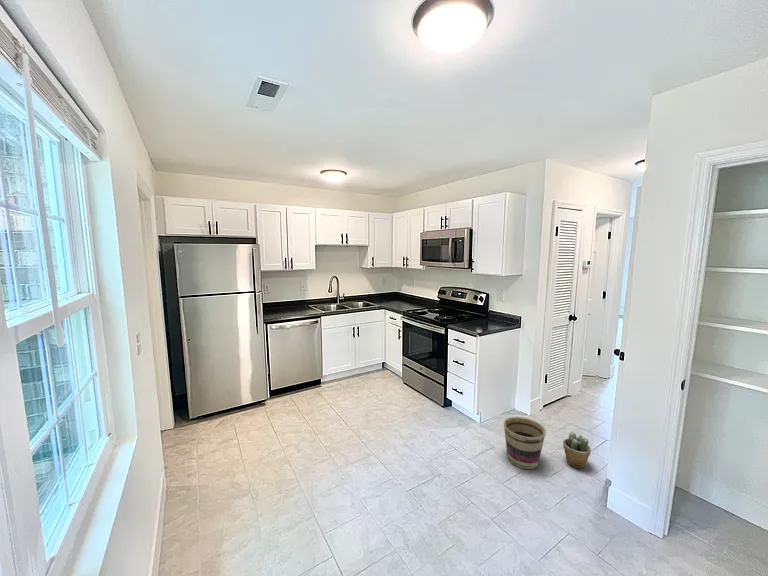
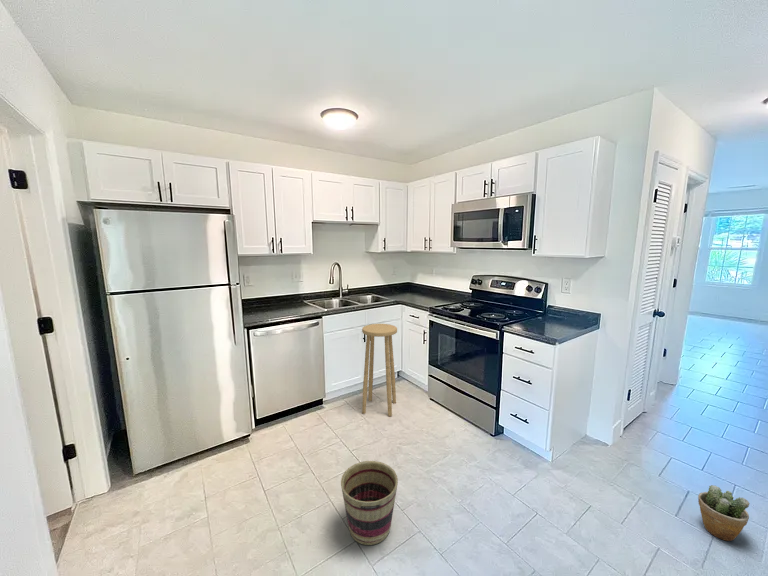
stool: none [349,323,377,393] -> present [362,324,397,416]
basket: present [504,417,546,469] -> present [341,461,398,545]

